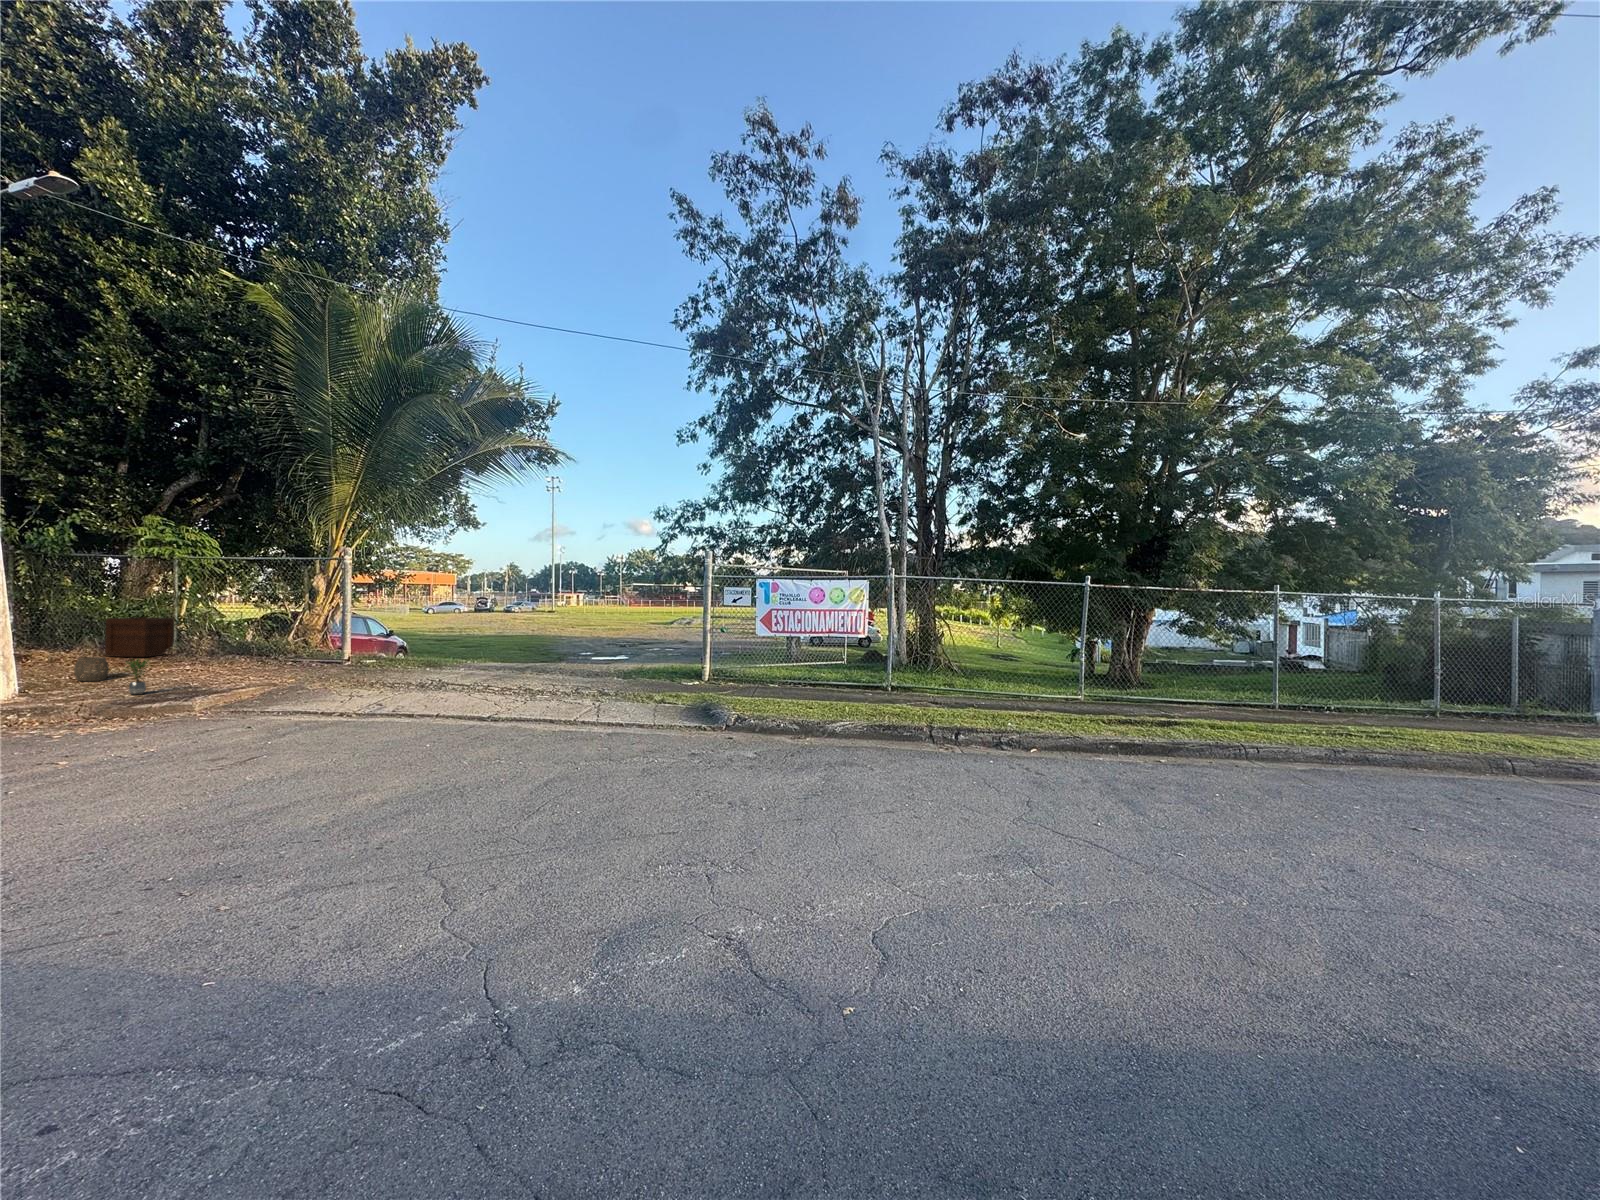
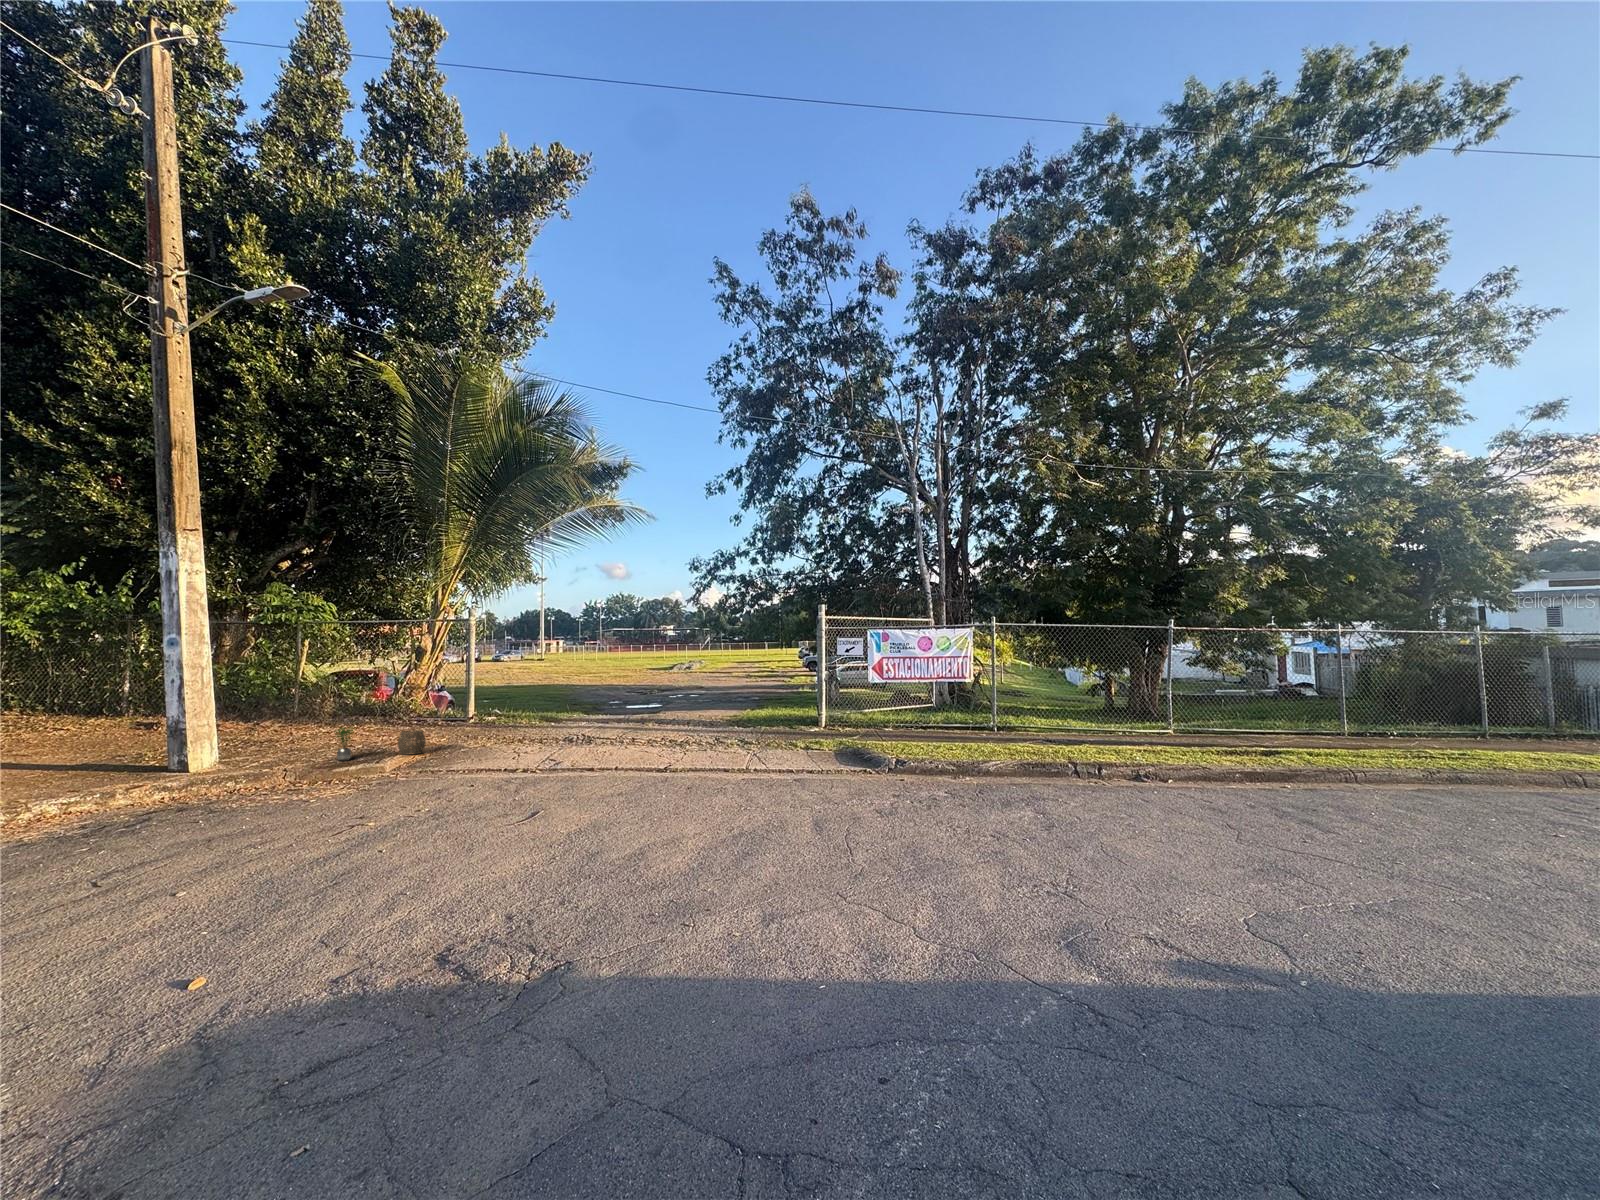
wooden crate: present [105,617,174,657] -> none [245,685,304,726]
woven basket: present [74,657,109,681] -> present [398,730,426,755]

